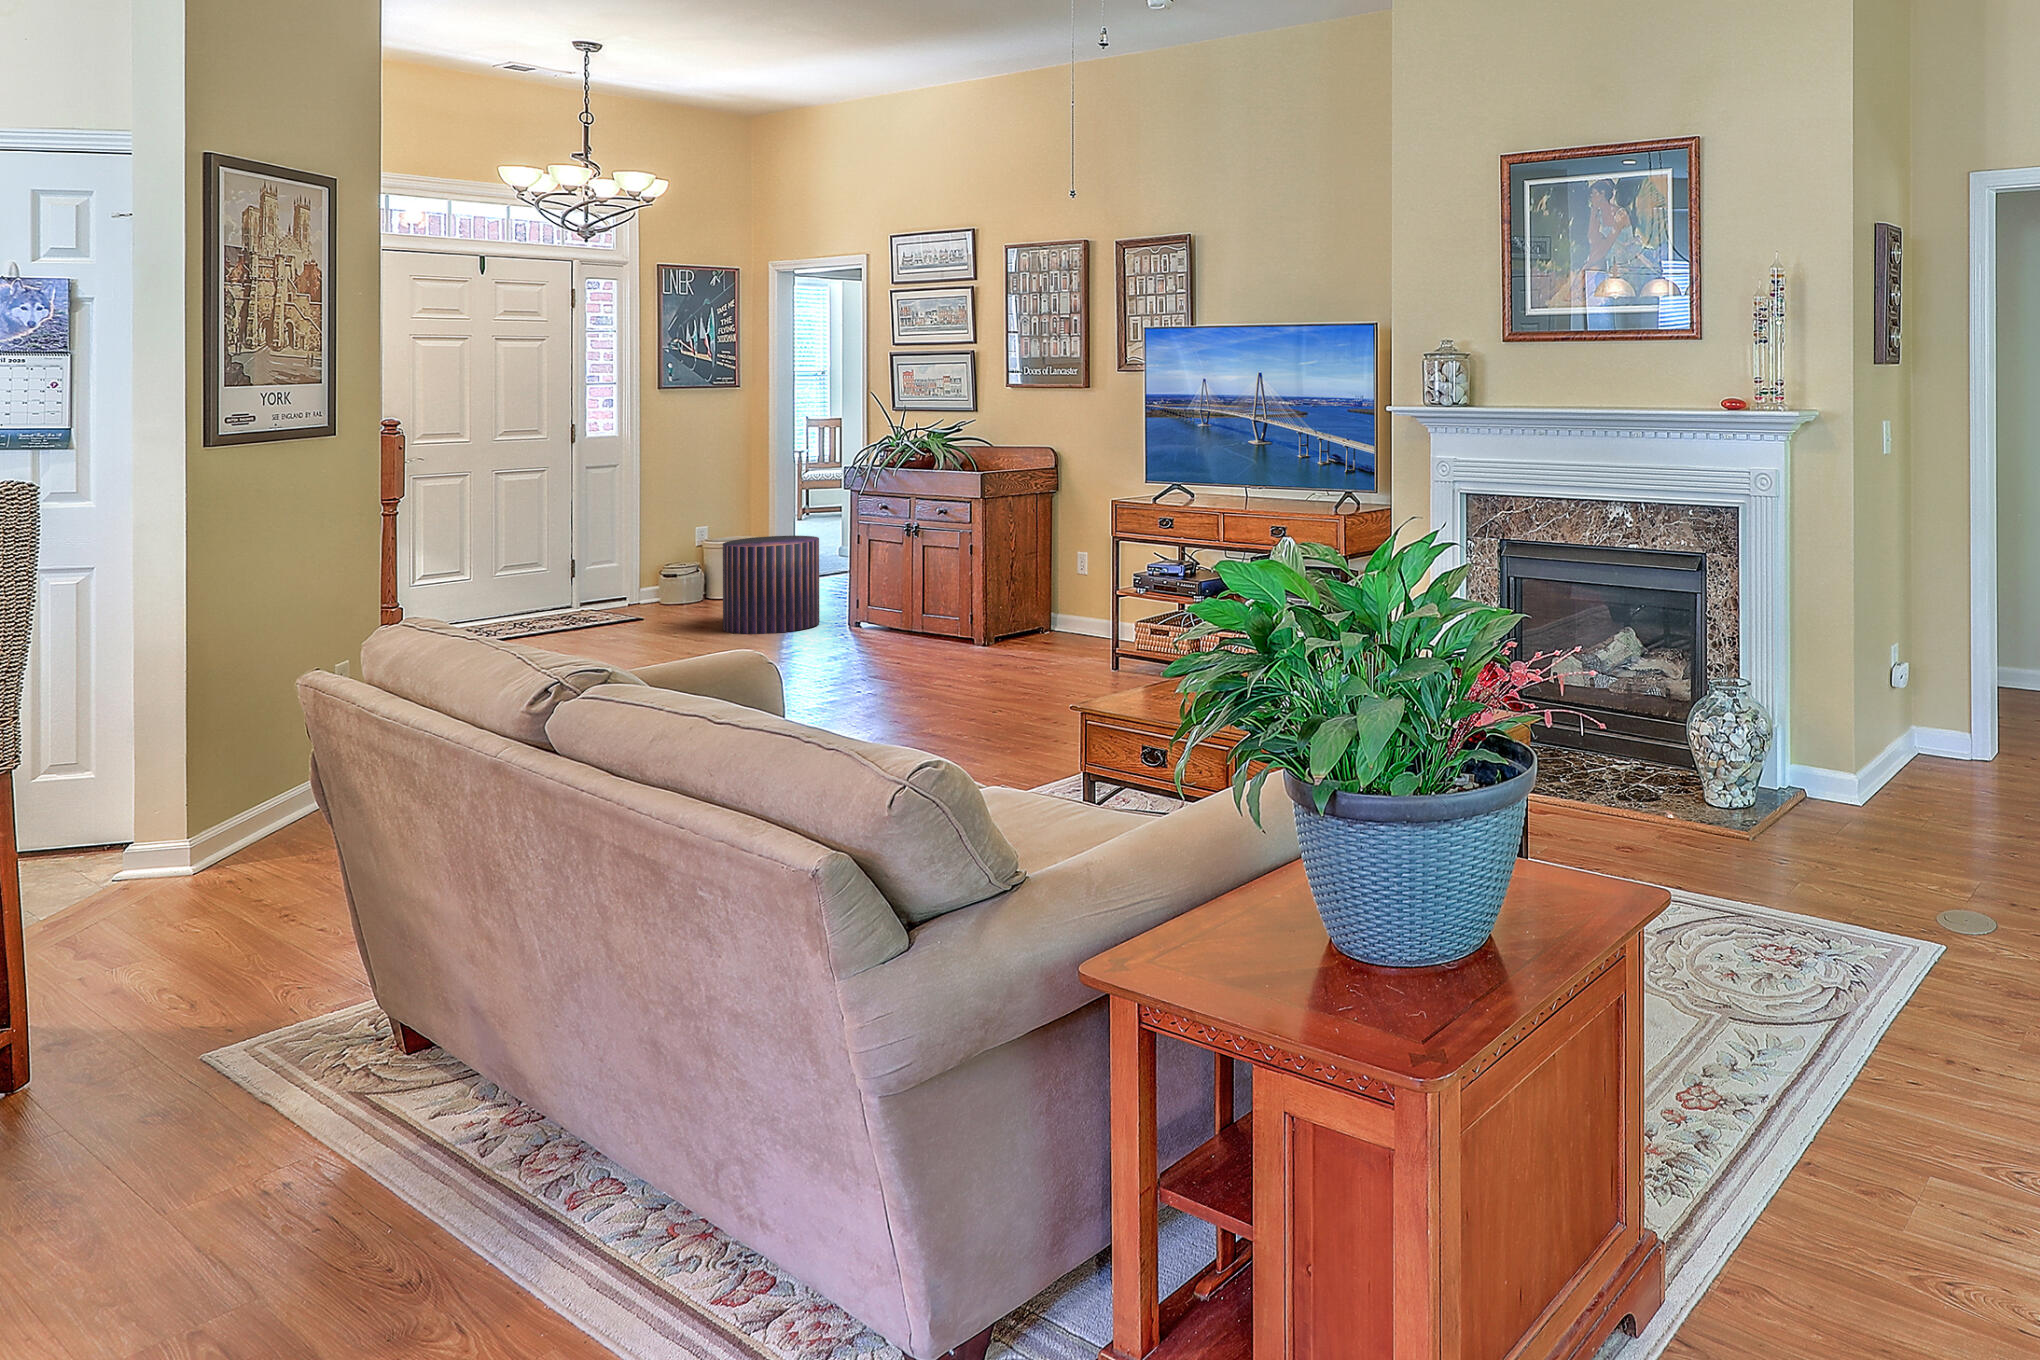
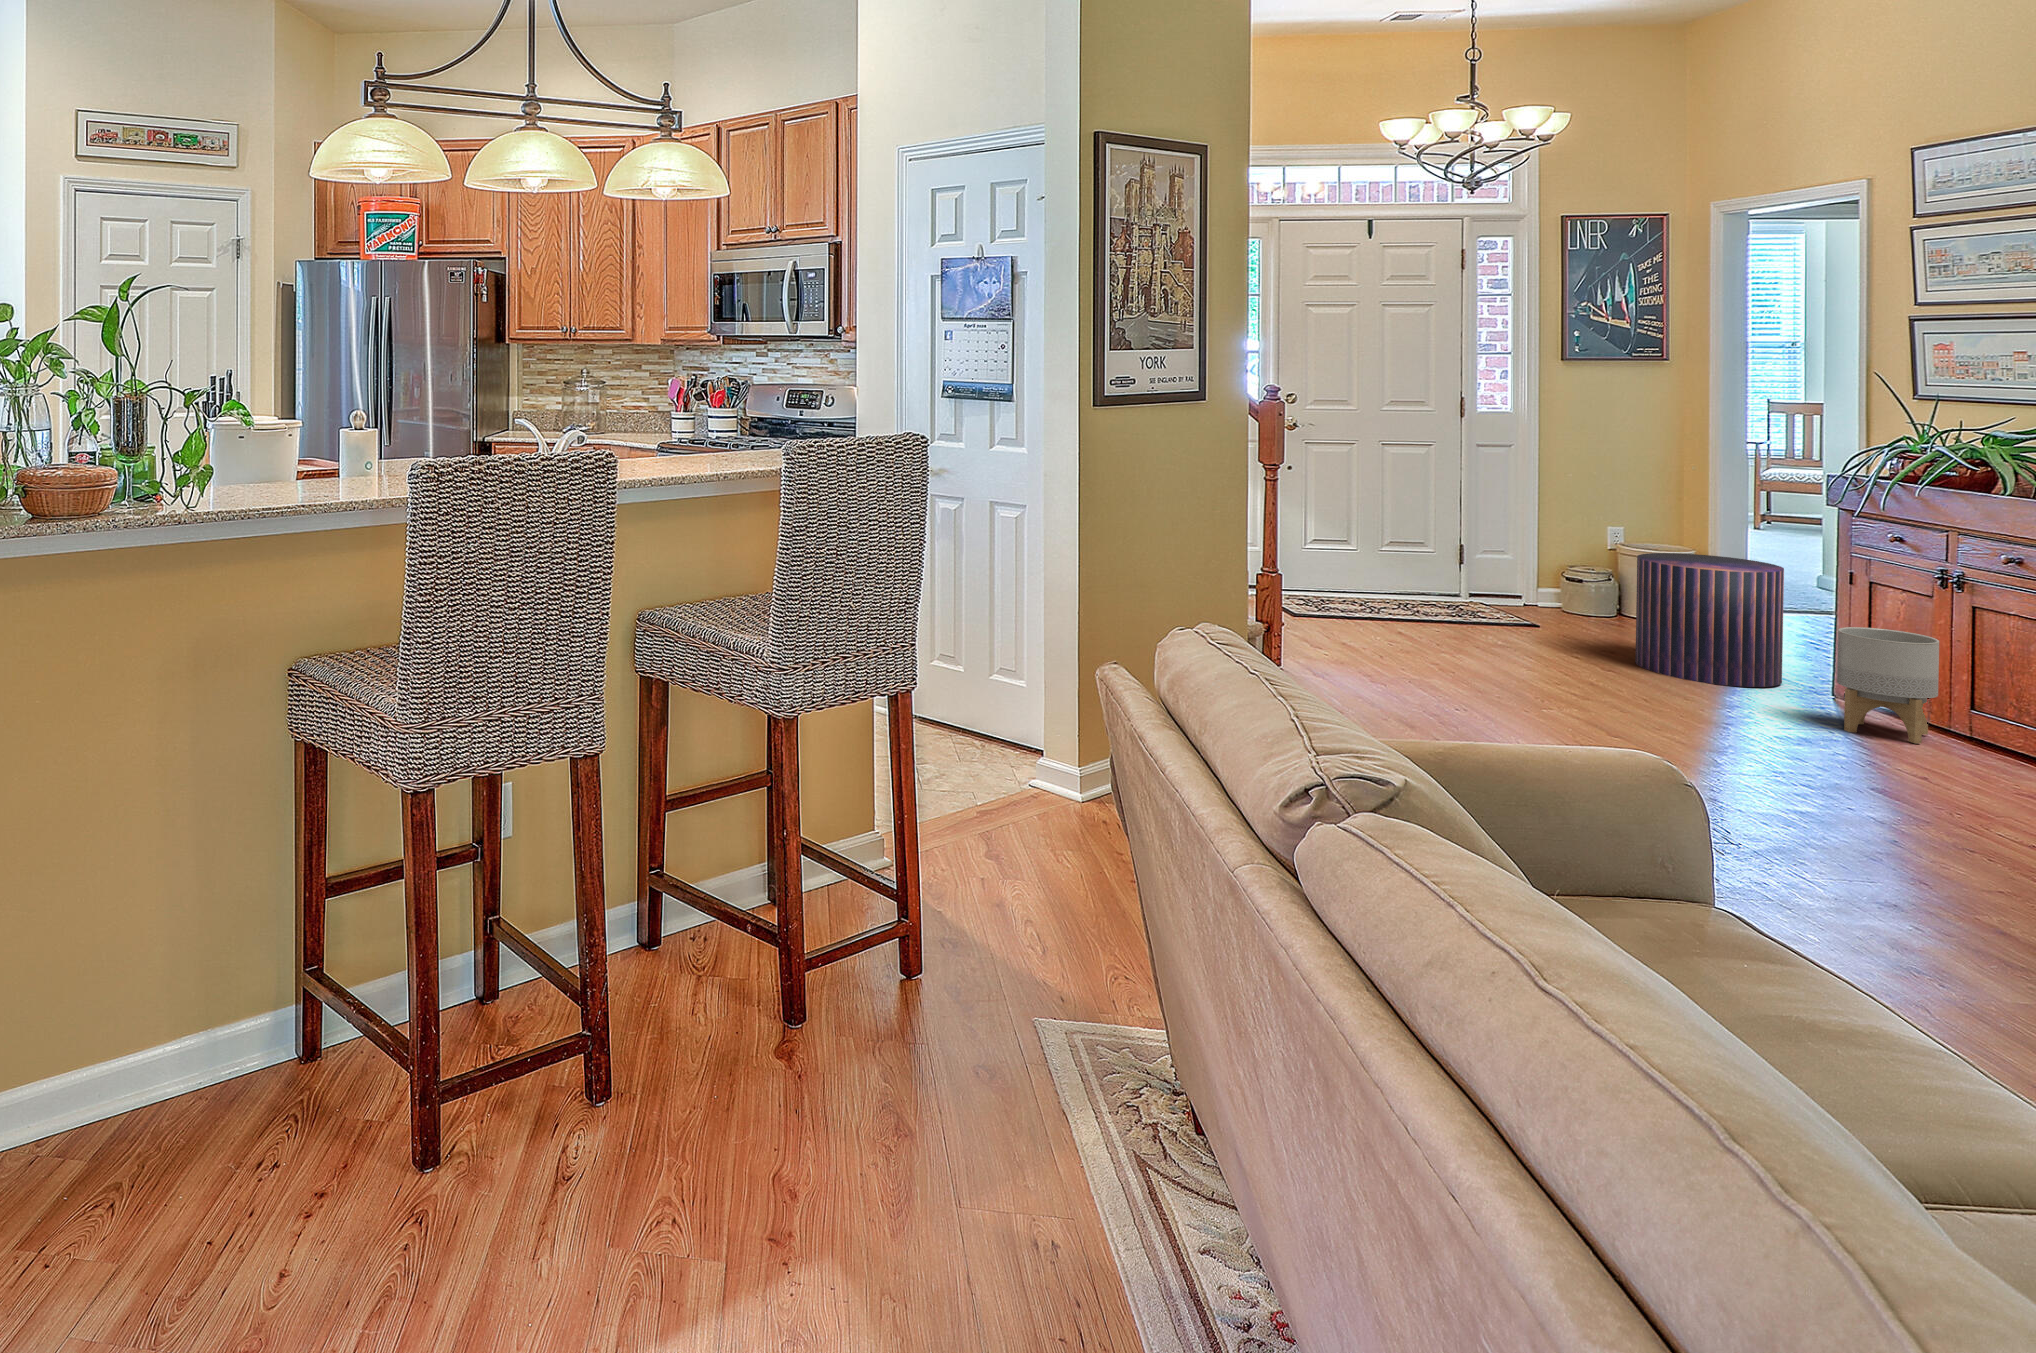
planter: none [851,569,905,645] -> present [1837,627,1939,744]

